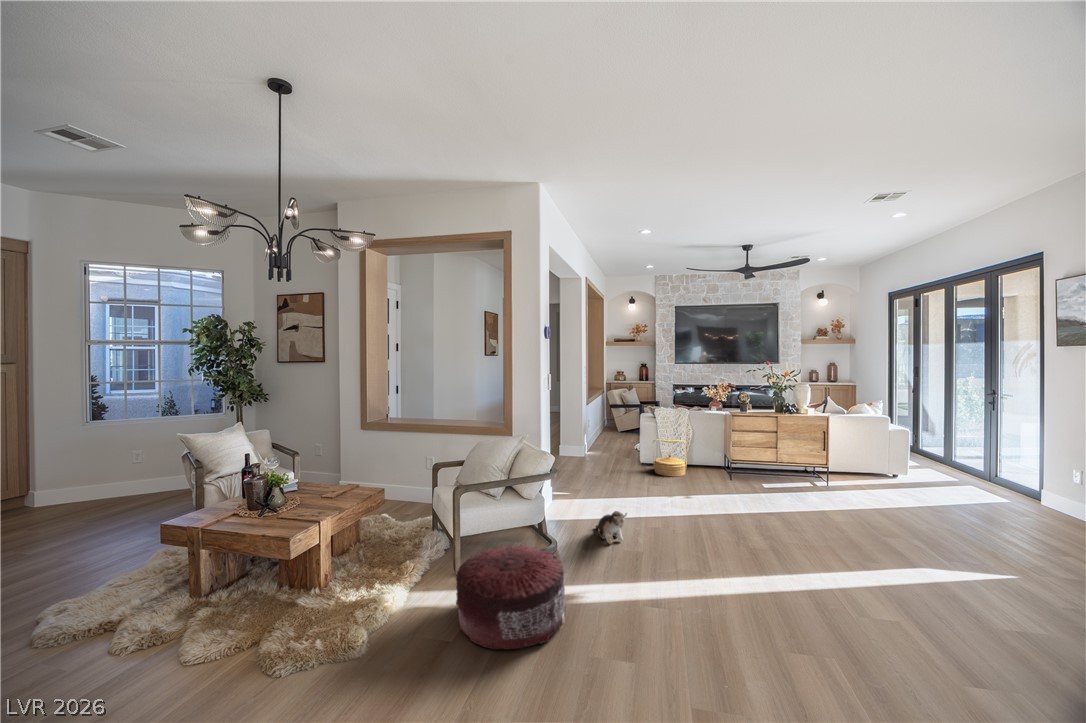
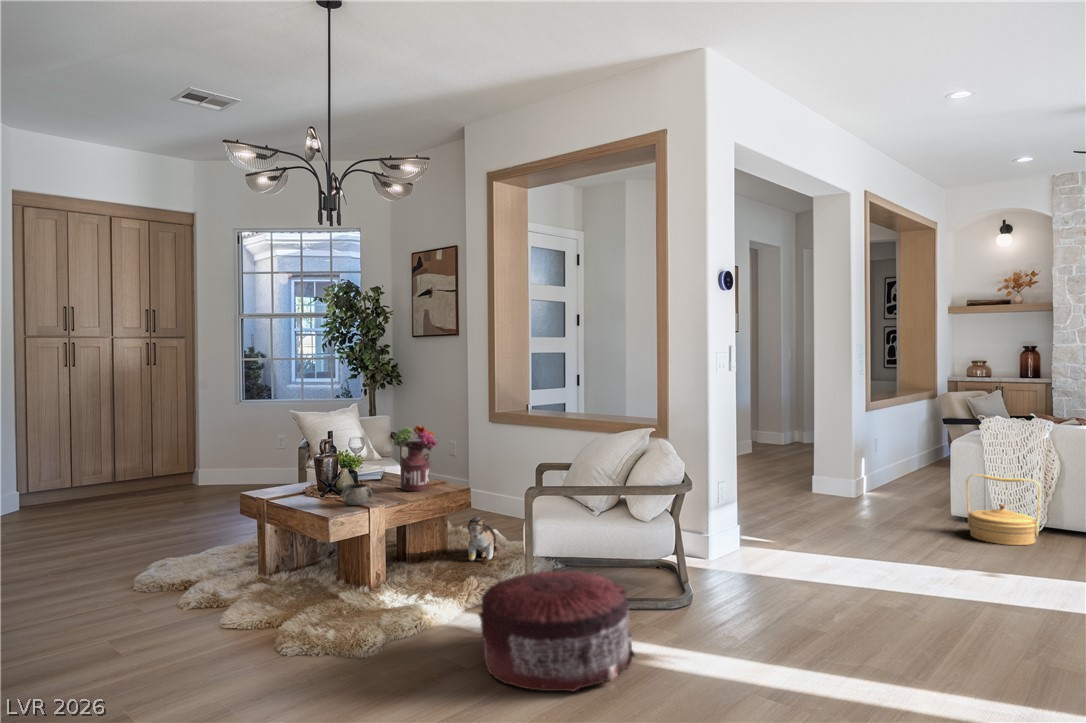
flower arrangement: none [324,443,363,498] -> present [393,425,437,491]
decorative bowl: none [291,500,320,521] -> present [342,483,372,505]
plush toy: present [596,511,627,544] -> present [464,517,499,561]

